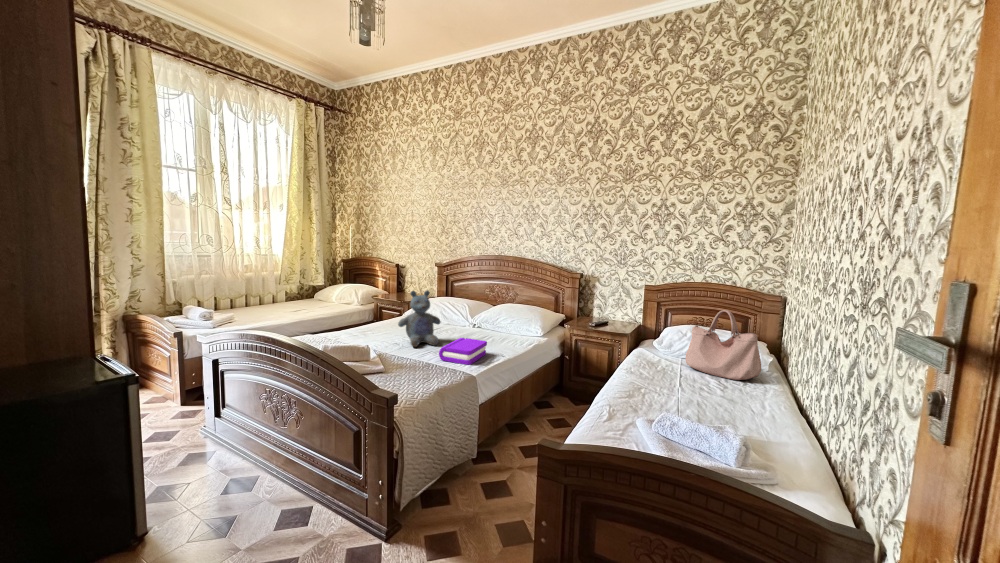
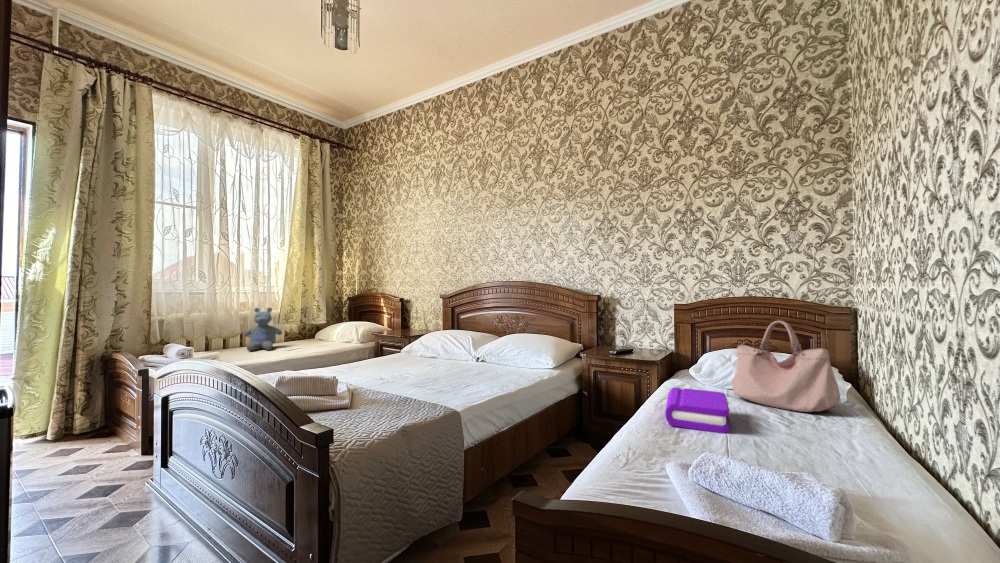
stuffed bear: present [398,290,441,347] -> present [244,308,282,351]
book: present [439,338,487,365] -> present [665,388,729,433]

